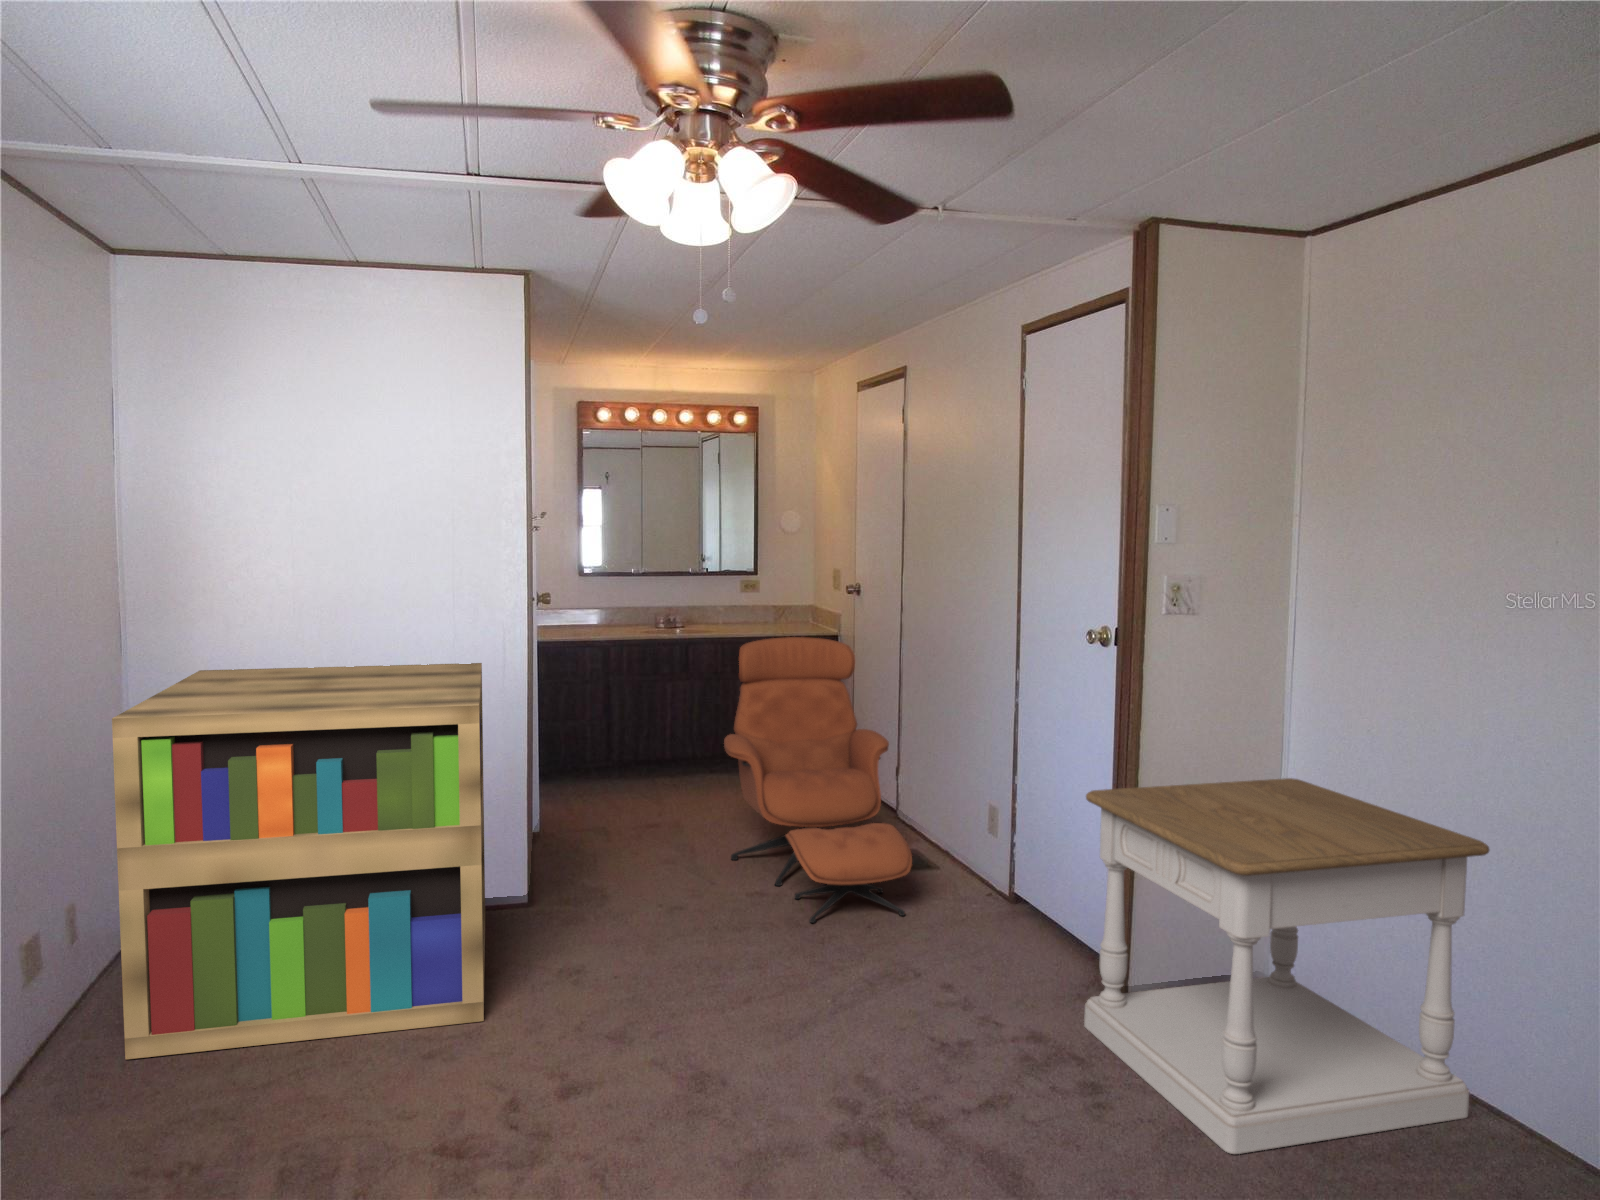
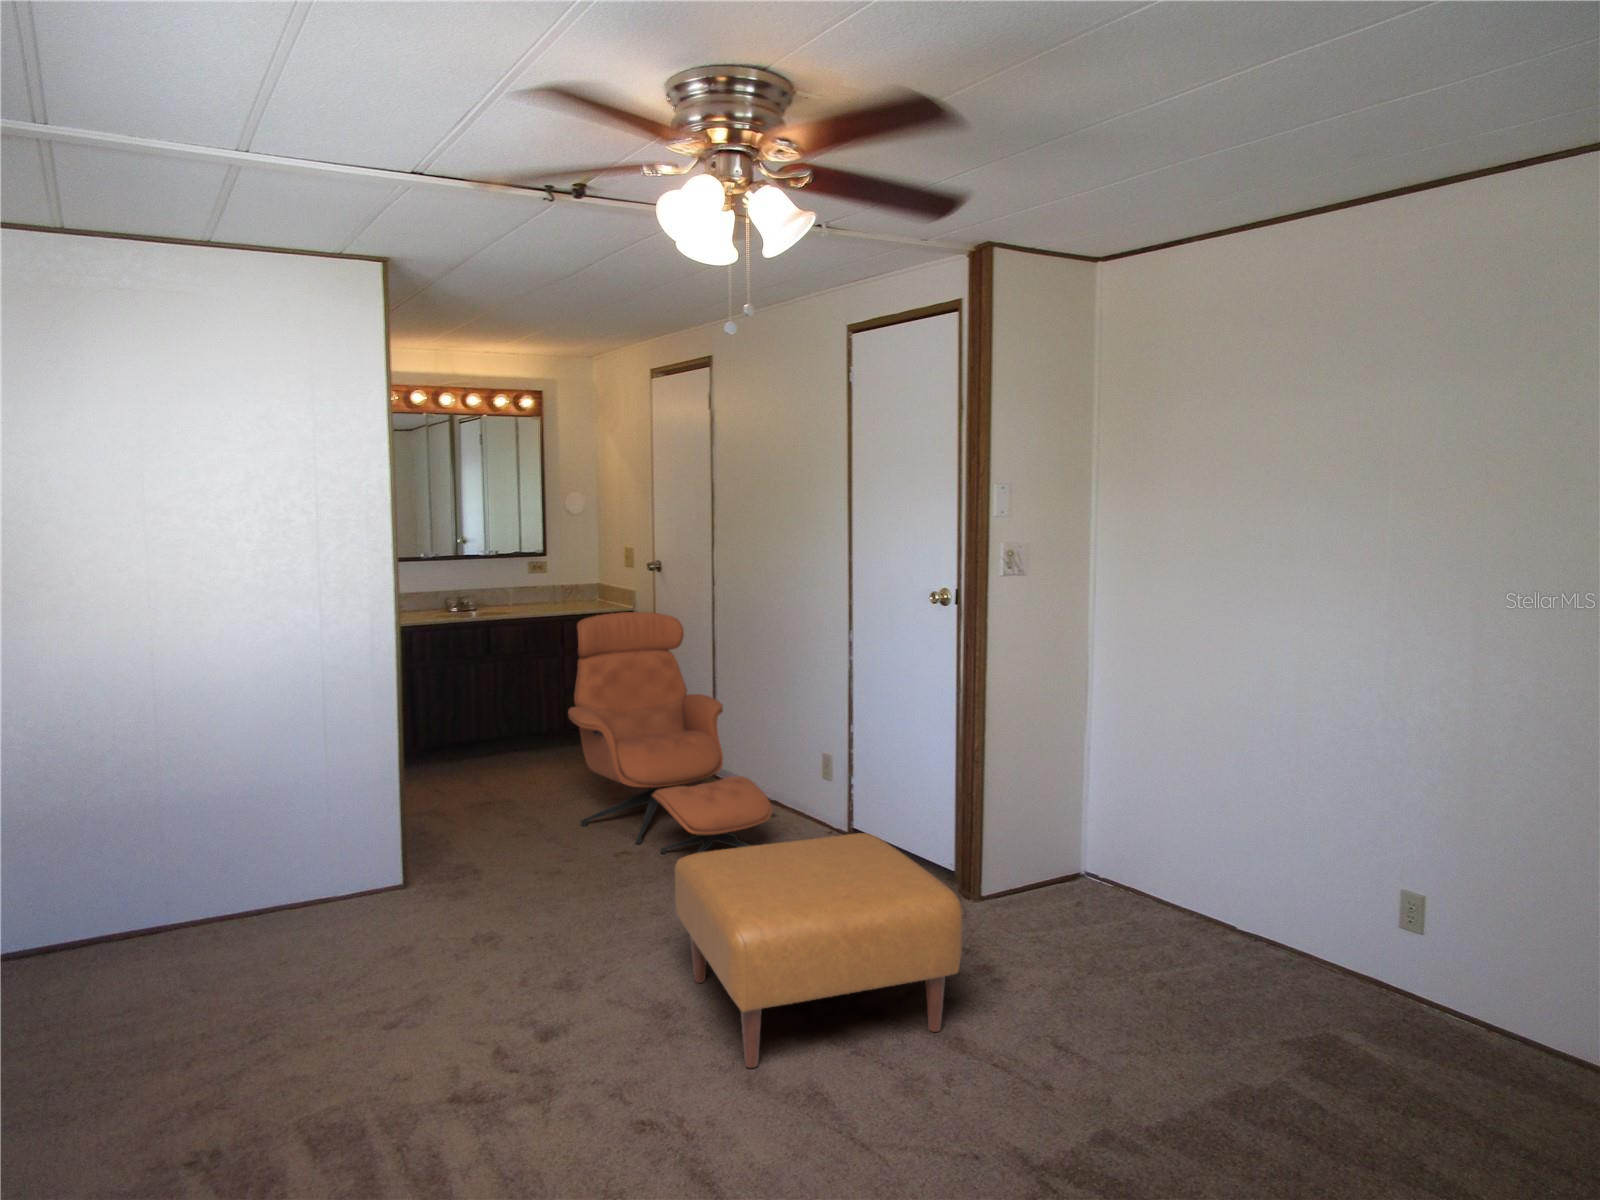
bookshelf: present [112,663,485,1059] -> none [10,650,421,1093]
side table: present [1084,778,1489,1154] -> none [956,706,1269,1003]
ottoman: none [736,903,1025,1156] -> present [675,833,963,1068]

